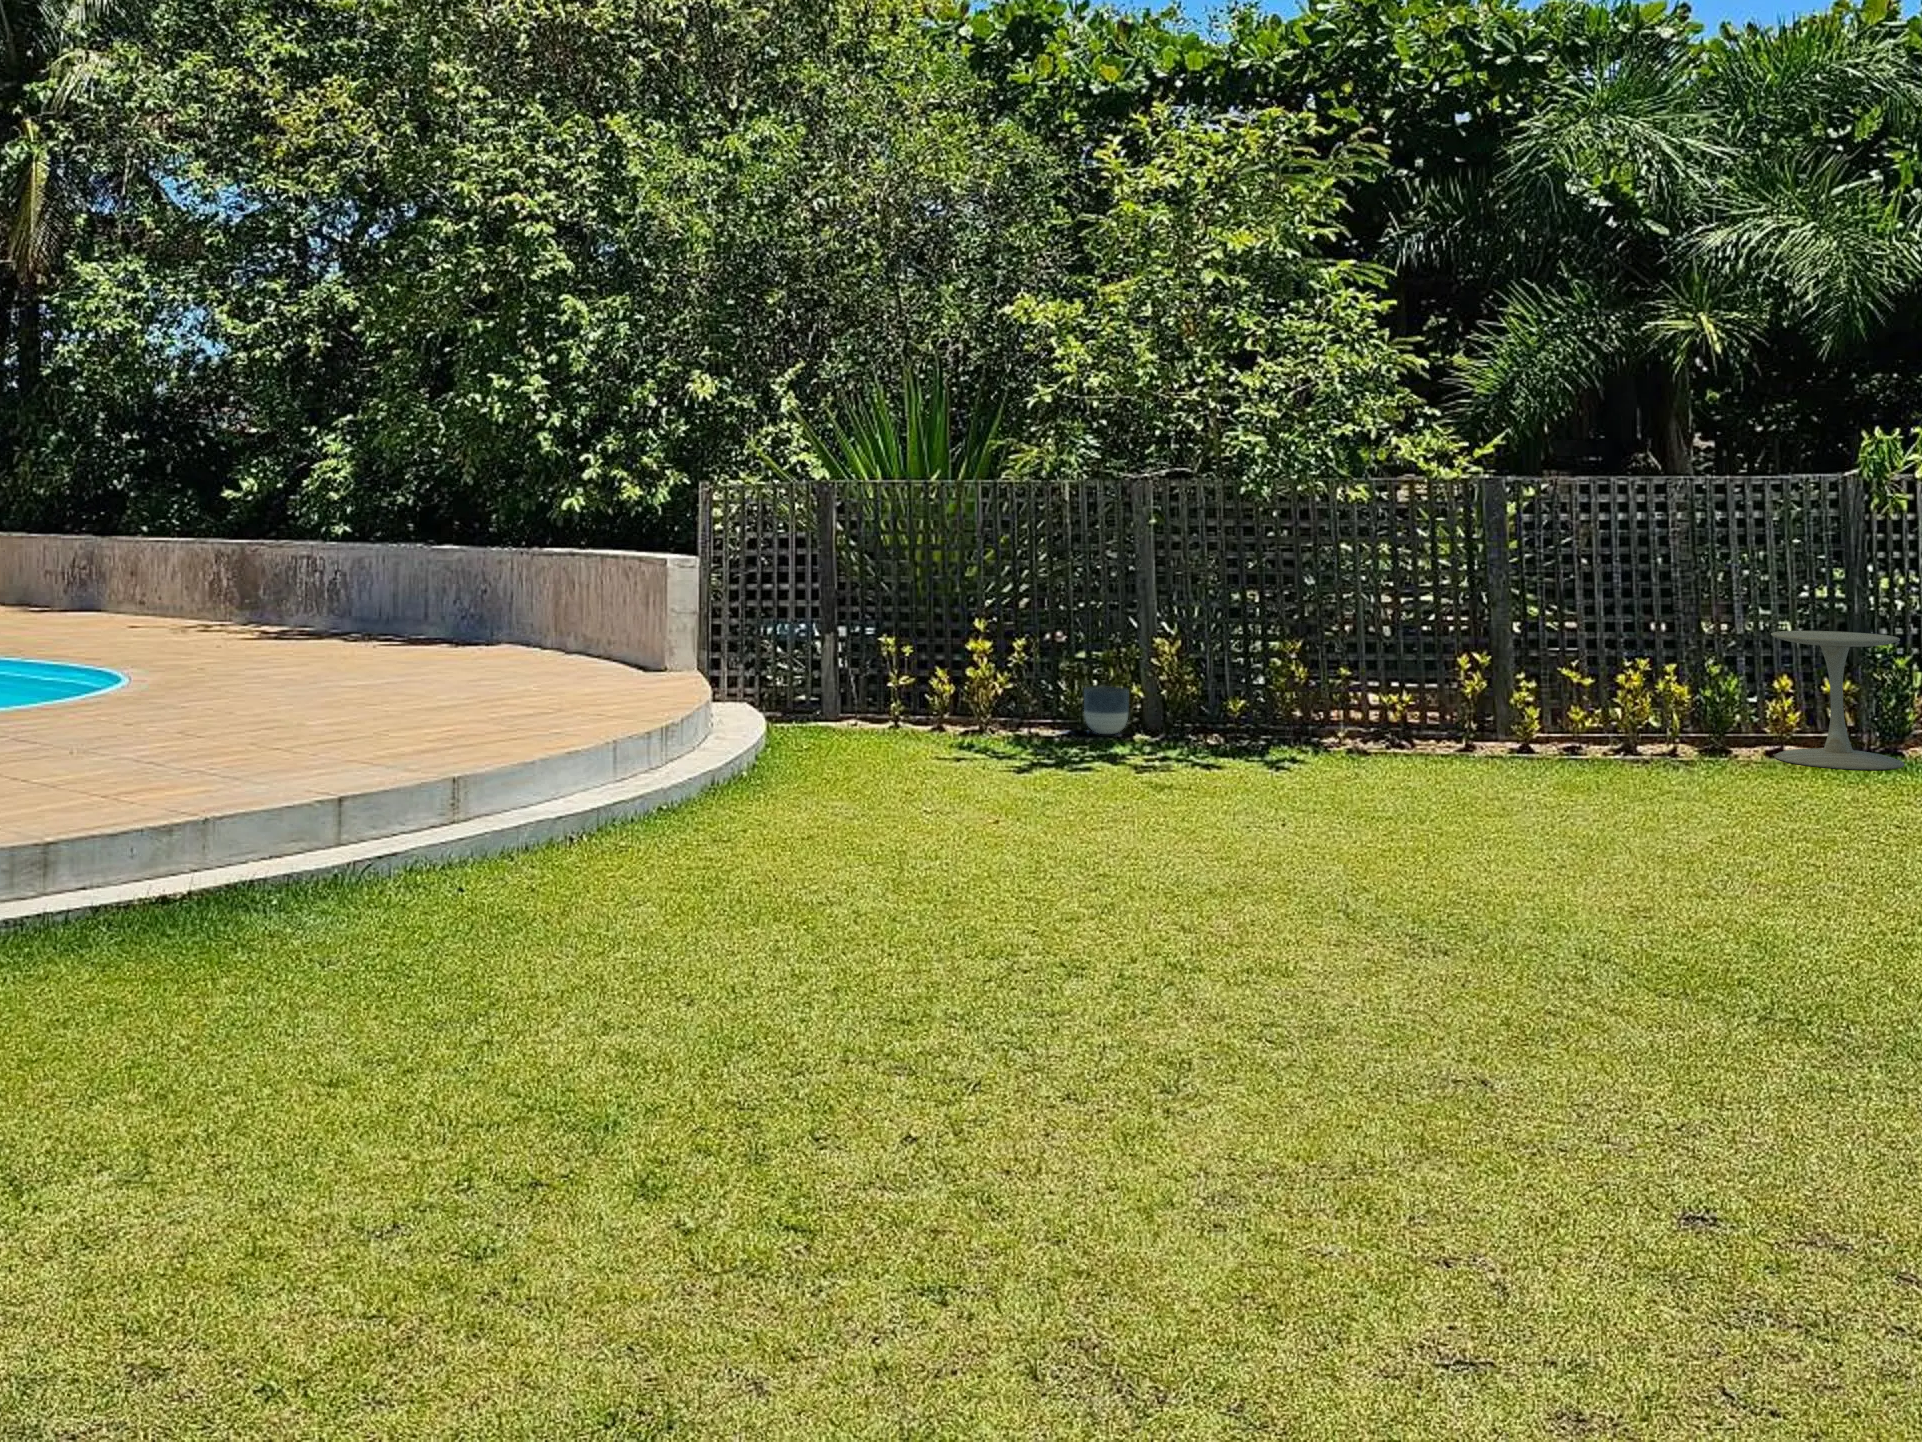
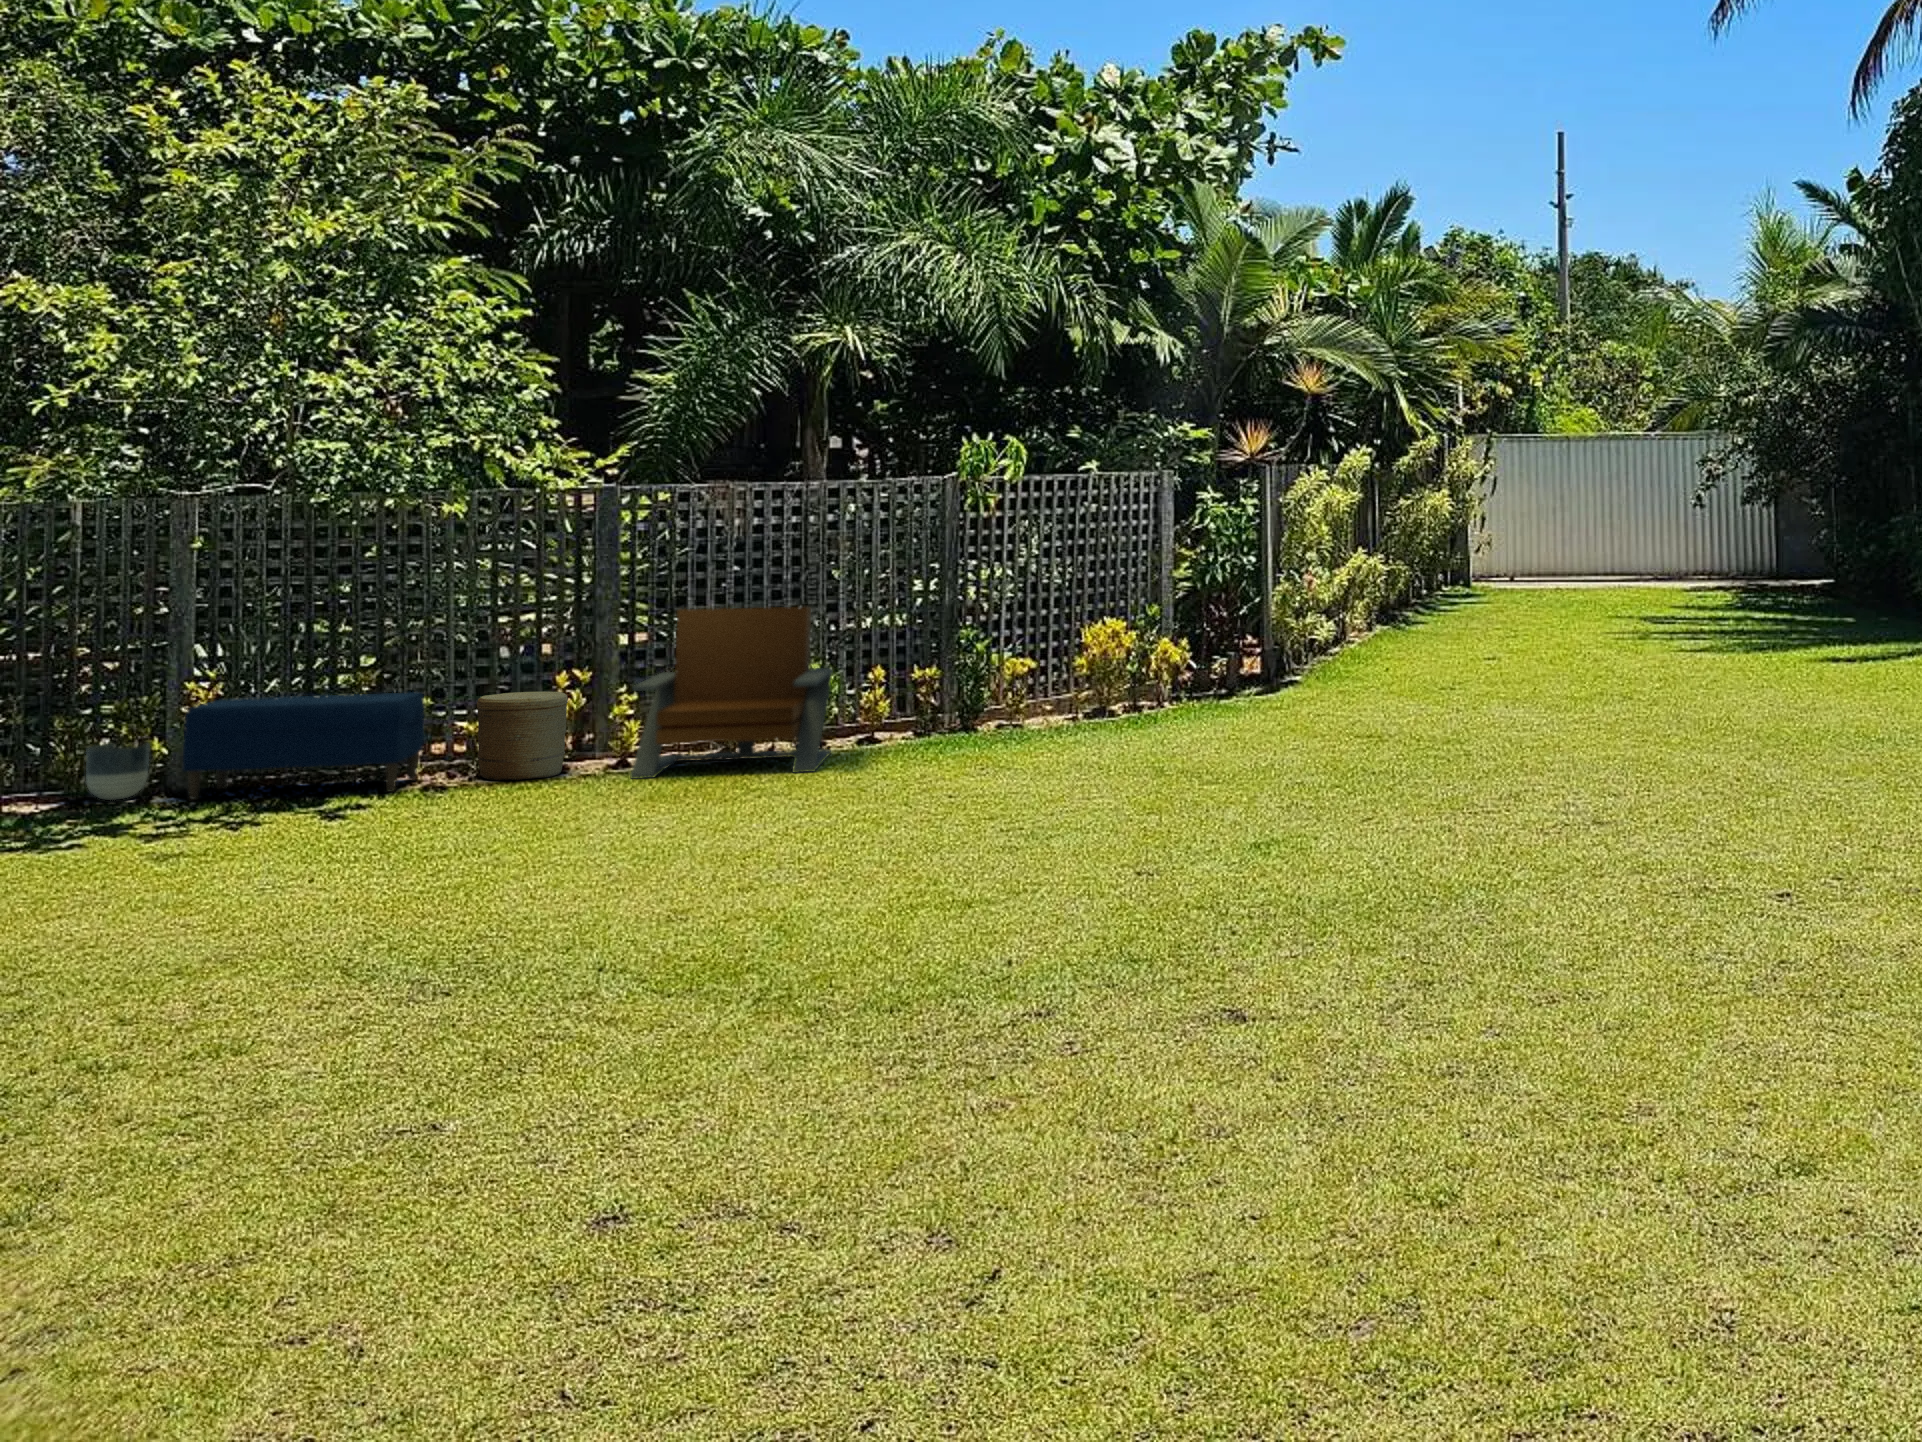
lounge chair: none [1538,601,1739,779] -> present [630,607,833,779]
pedestal table: present [1771,631,1904,770] -> none [866,623,977,751]
bench: none [1156,656,1344,753] -> present [183,692,424,800]
woven basket: none [1390,671,1472,755] -> present [477,692,568,781]

